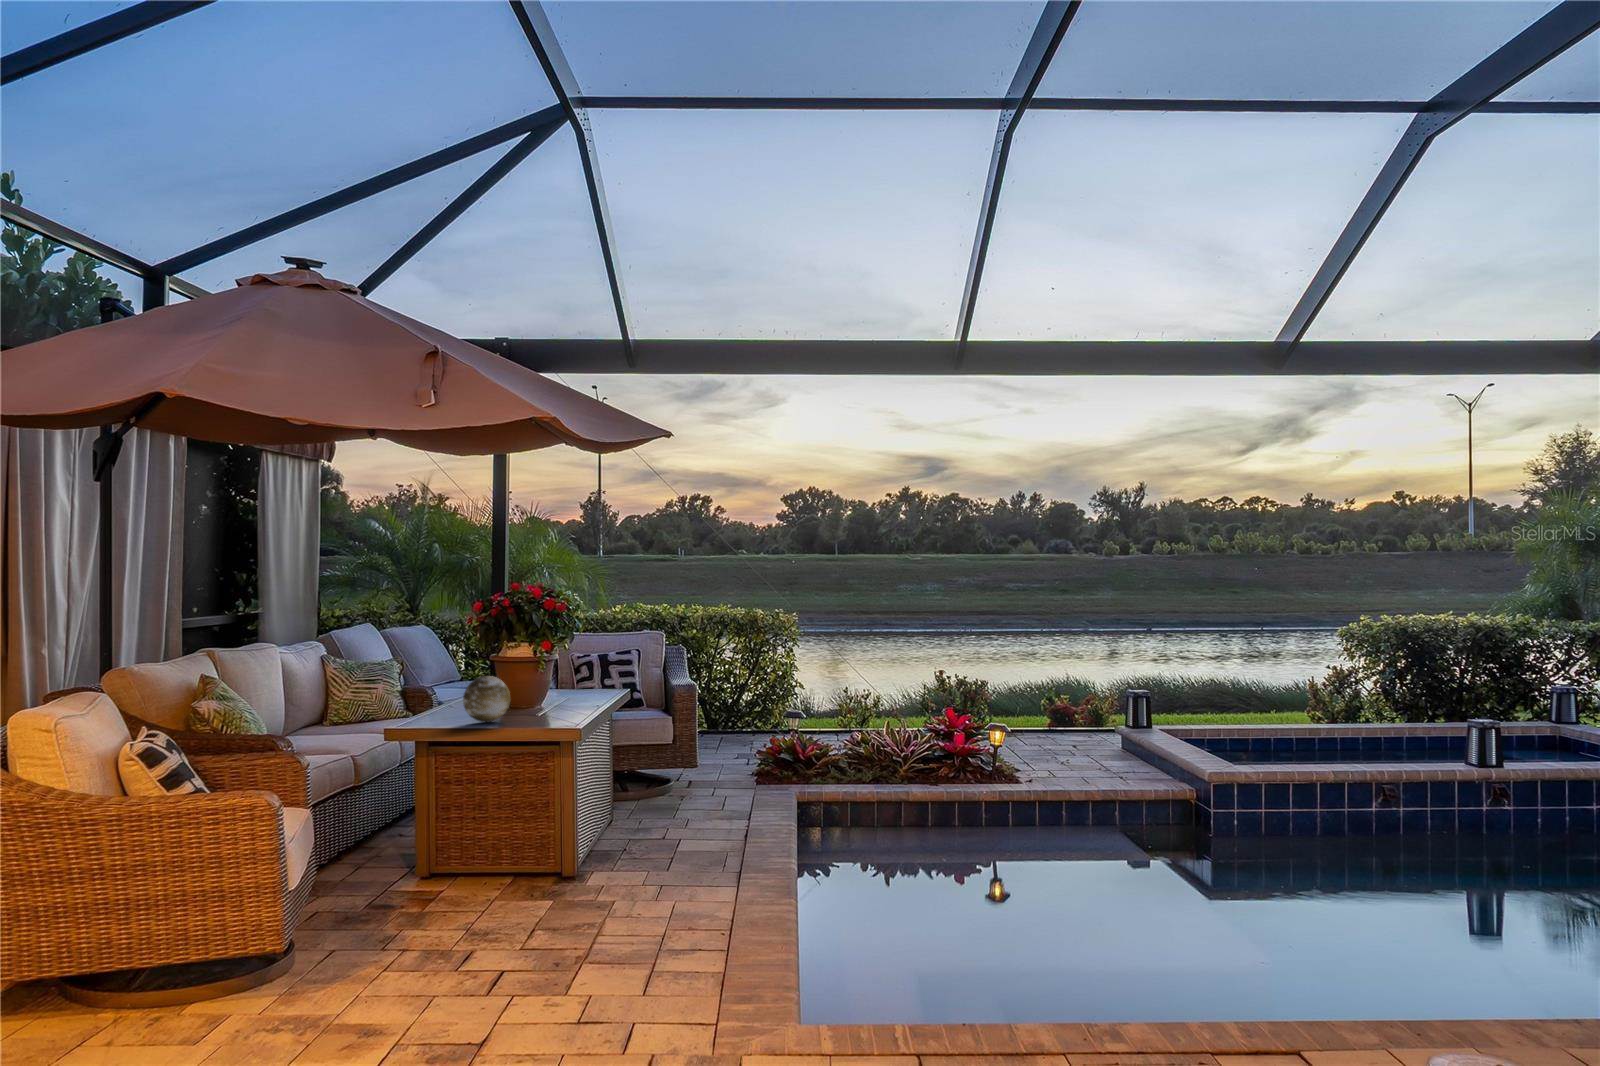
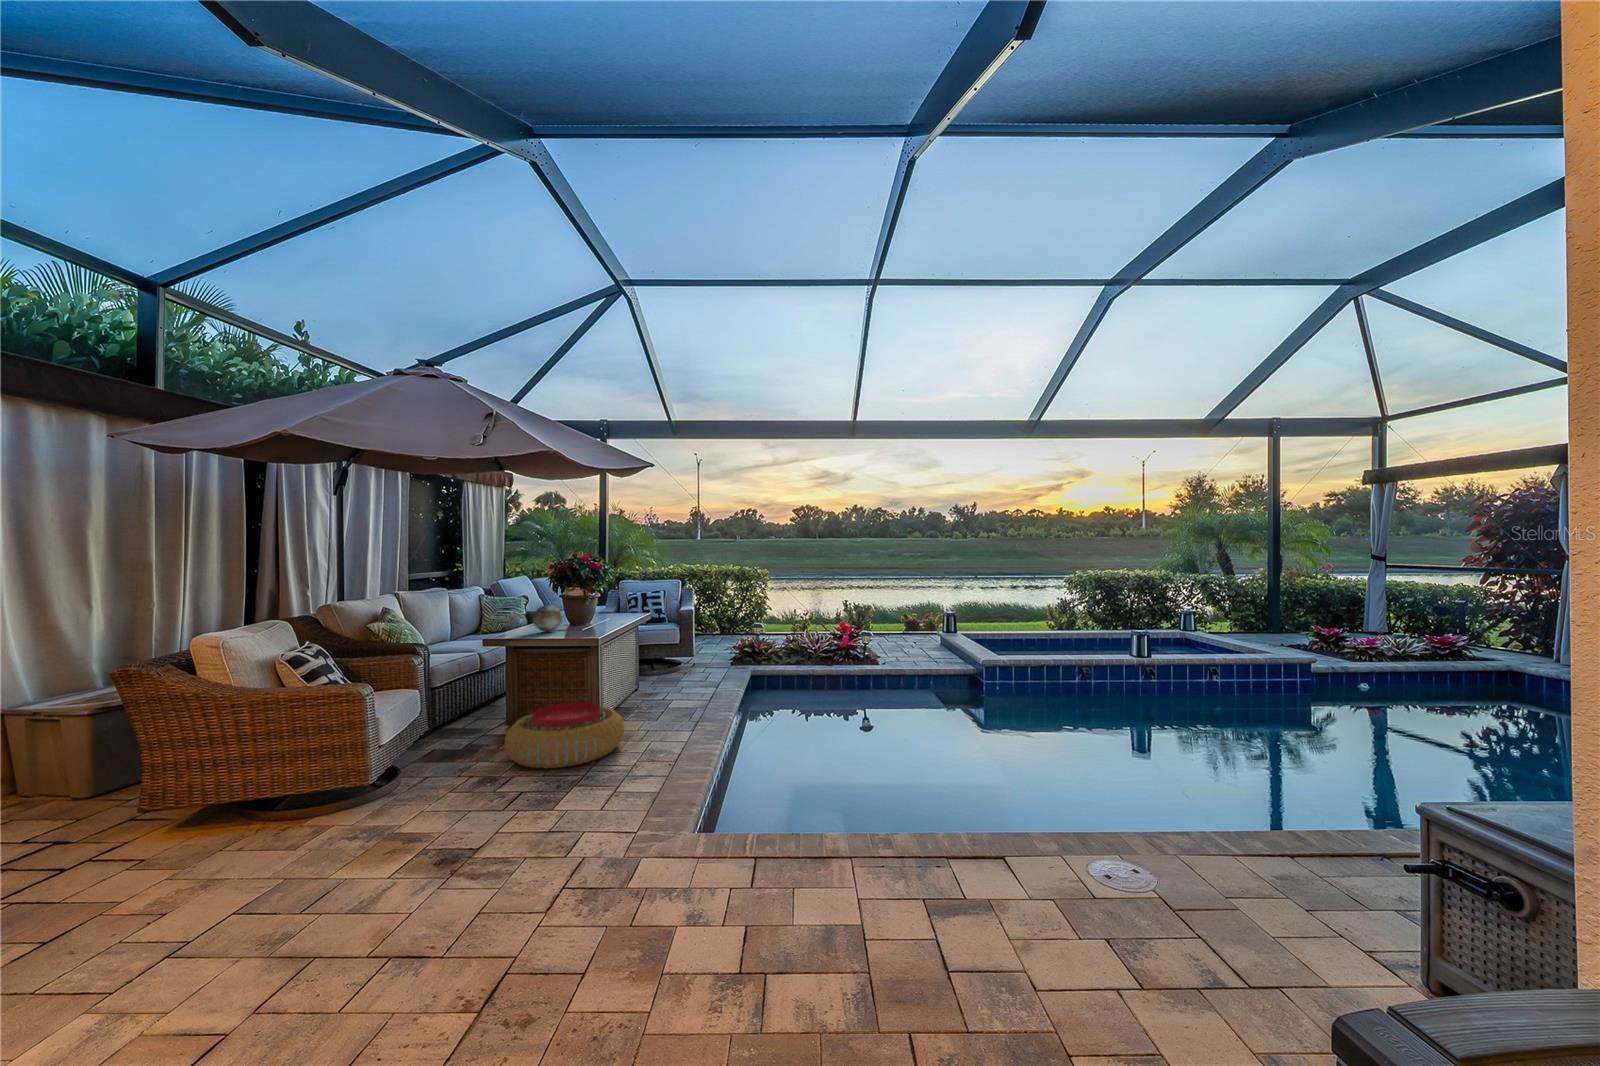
pouf: none [455,839,643,944] -> present [505,702,625,768]

